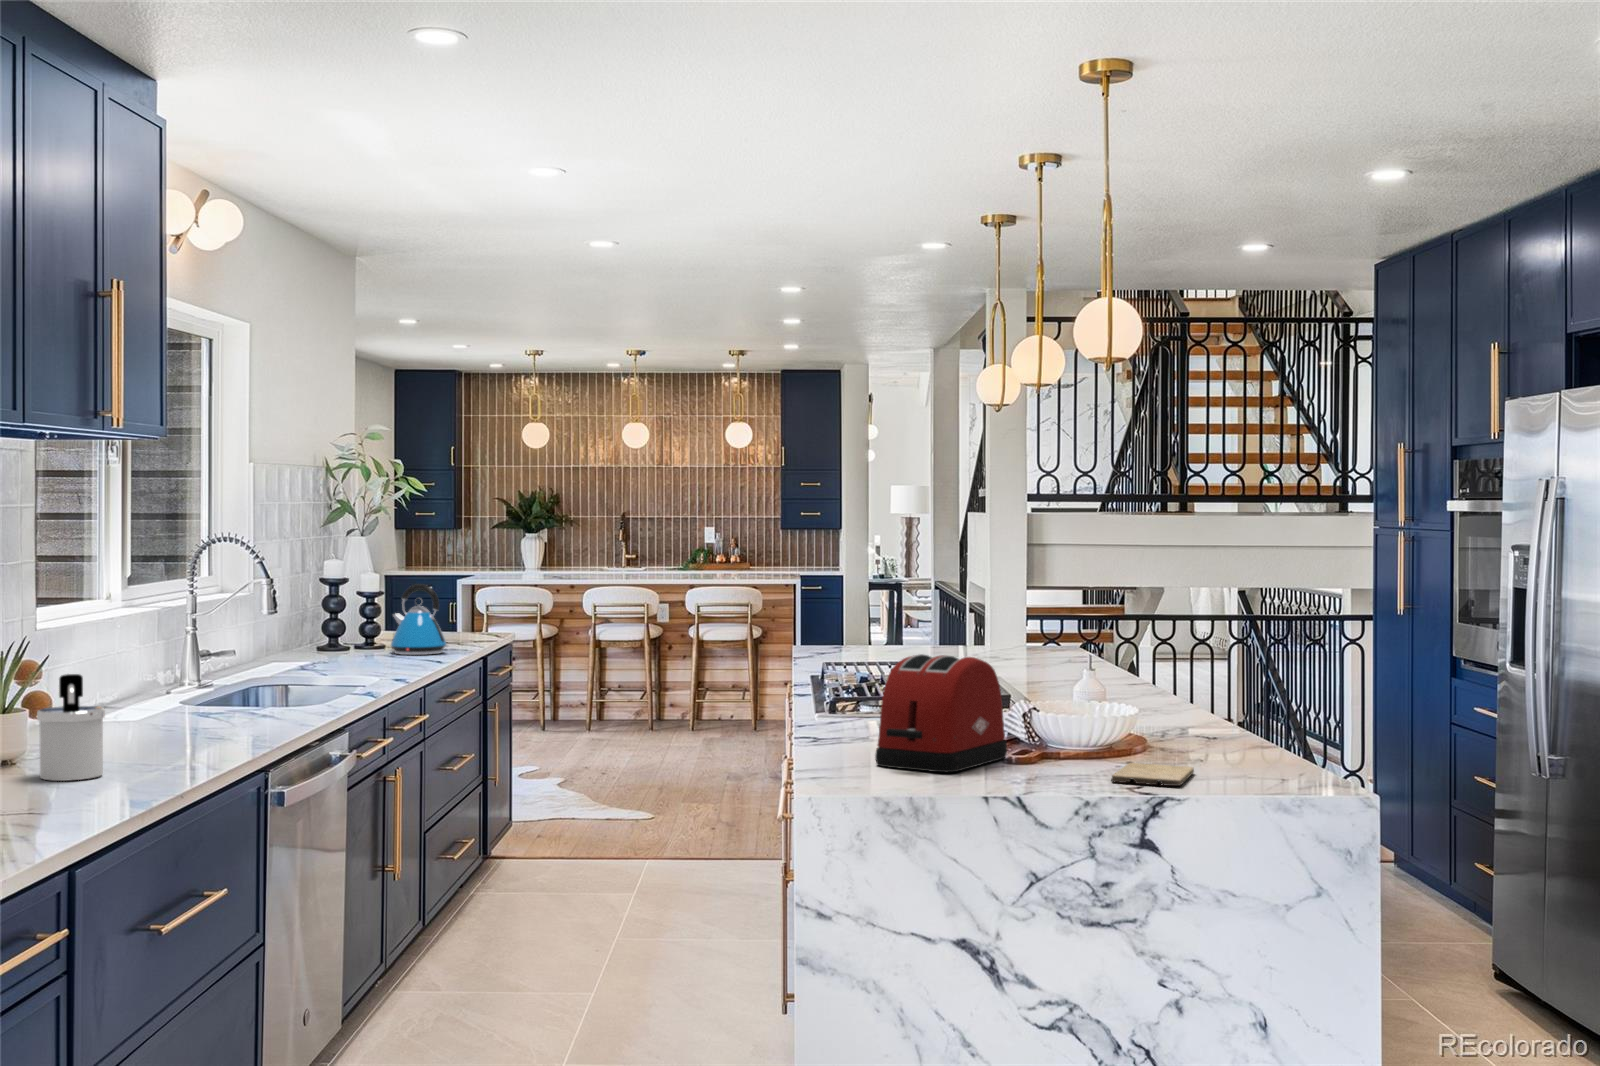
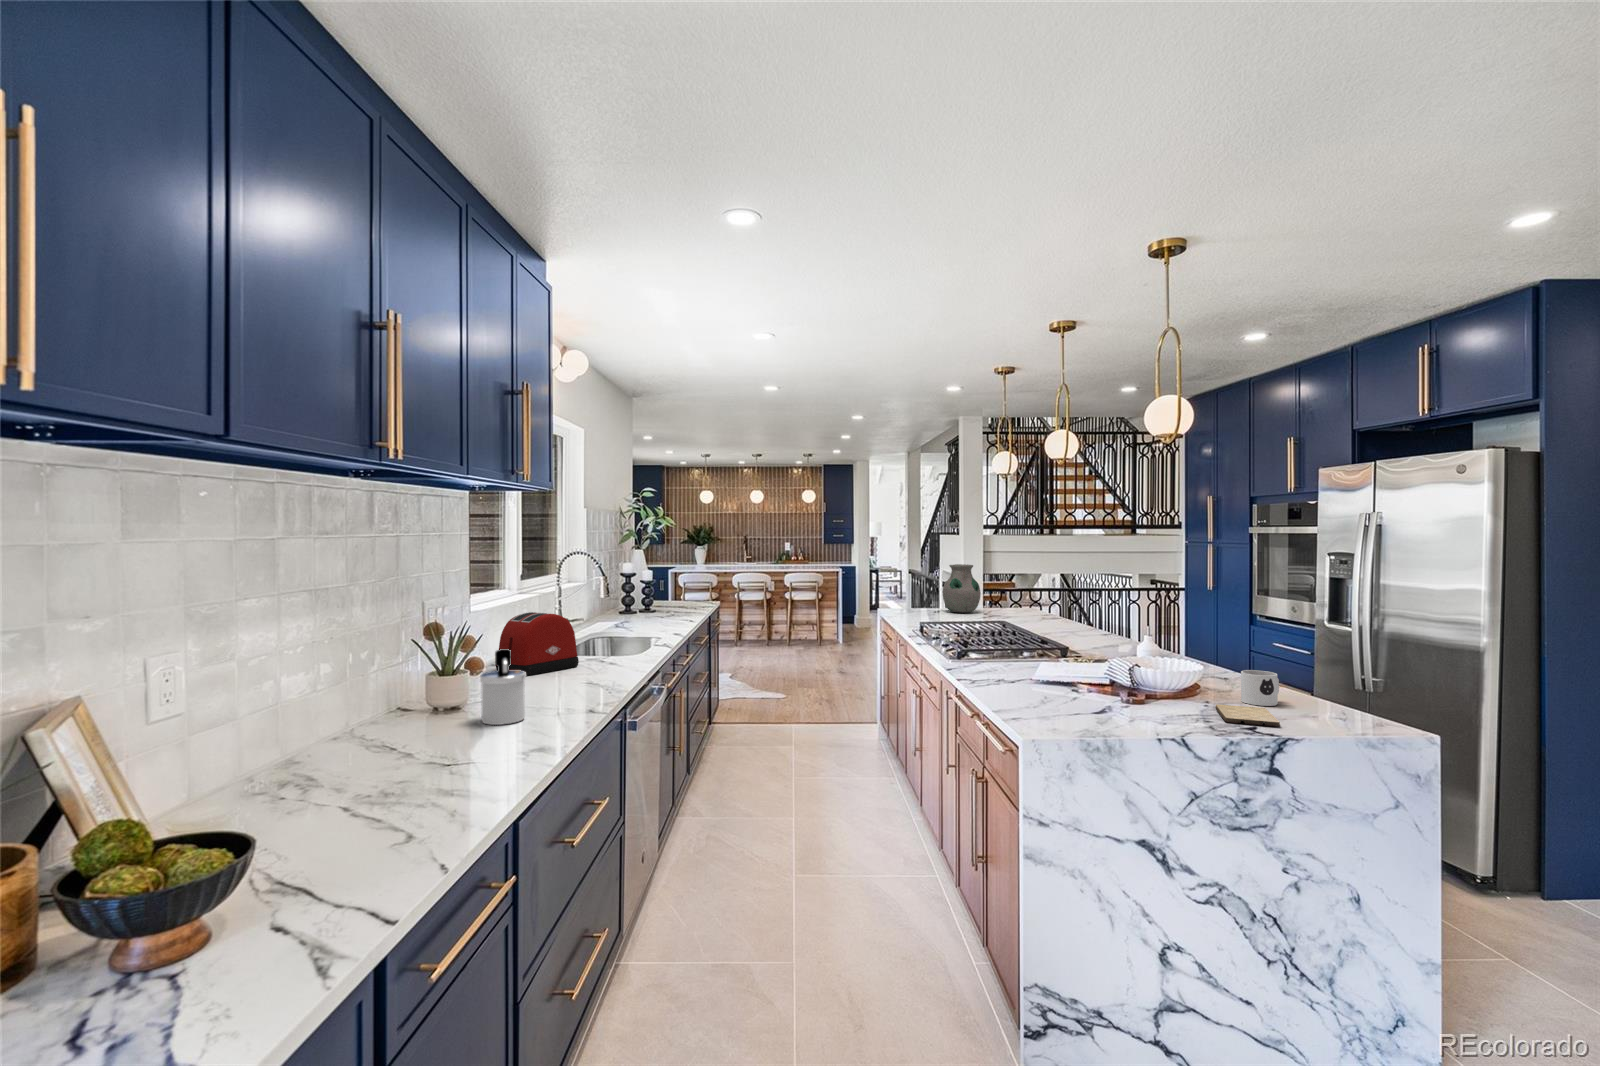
vase: none [898,564,965,651] -> present [942,564,981,613]
kettle: present [391,584,448,655] -> none [659,576,692,615]
toaster: present [875,654,1007,772] -> present [496,612,579,676]
mug: none [1185,716,1242,767] -> present [1241,670,1279,706]

